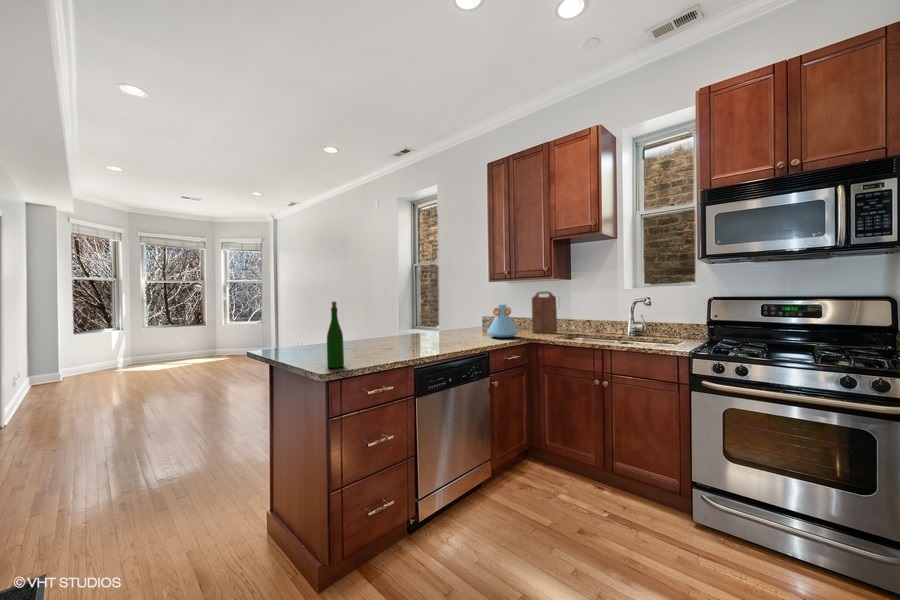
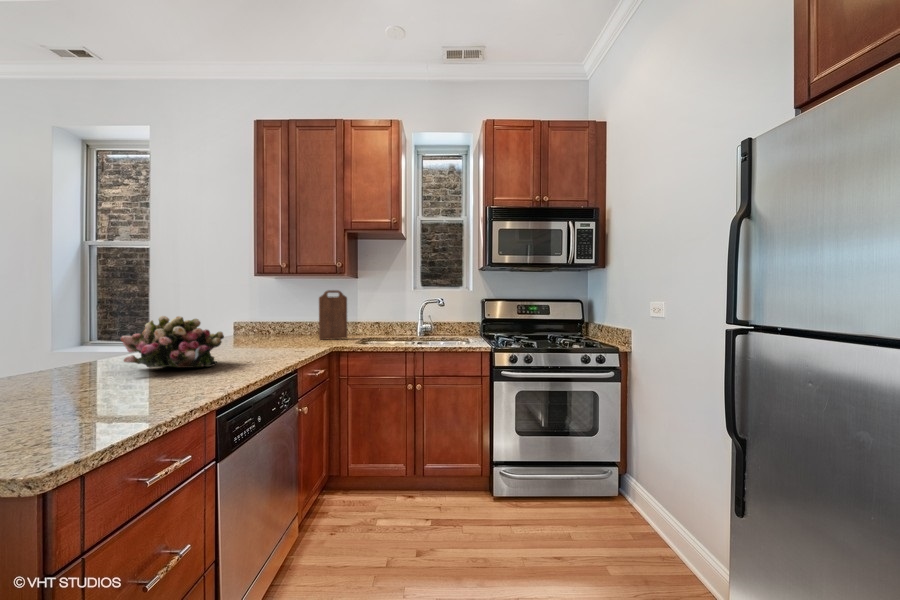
wine bottle: present [327,301,344,368] -> none [39,295,90,439]
vase: present [487,305,518,338] -> none [272,305,316,348]
flower arrangement: none [390,311,444,345] -> present [121,316,224,368]

